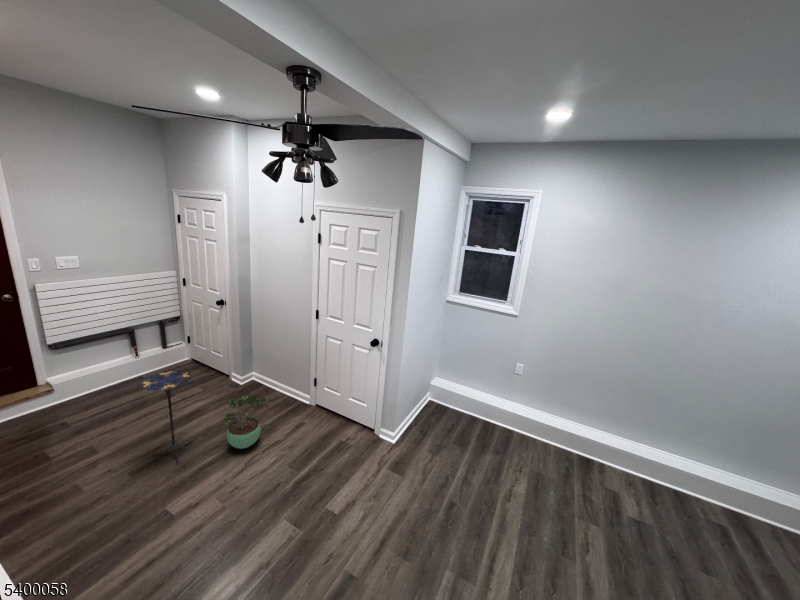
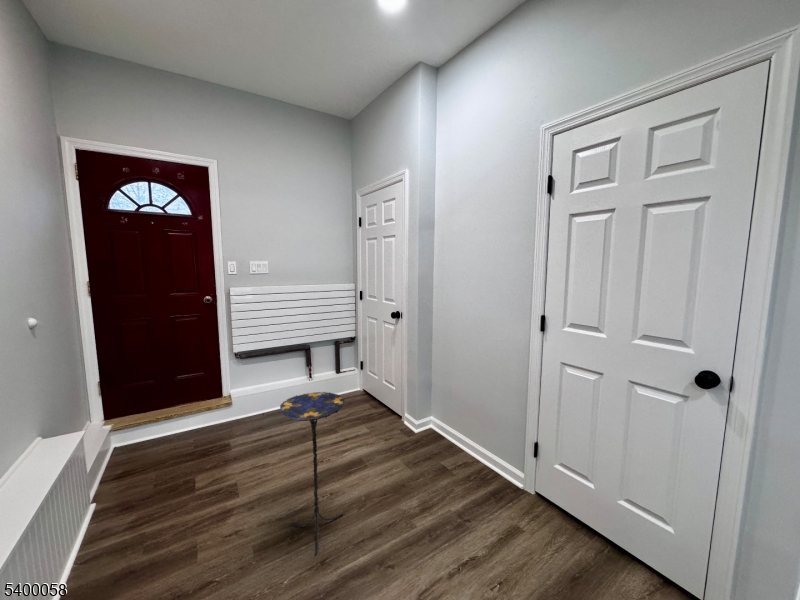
potted plant: present [222,393,266,449] -> none [383,449,458,560]

